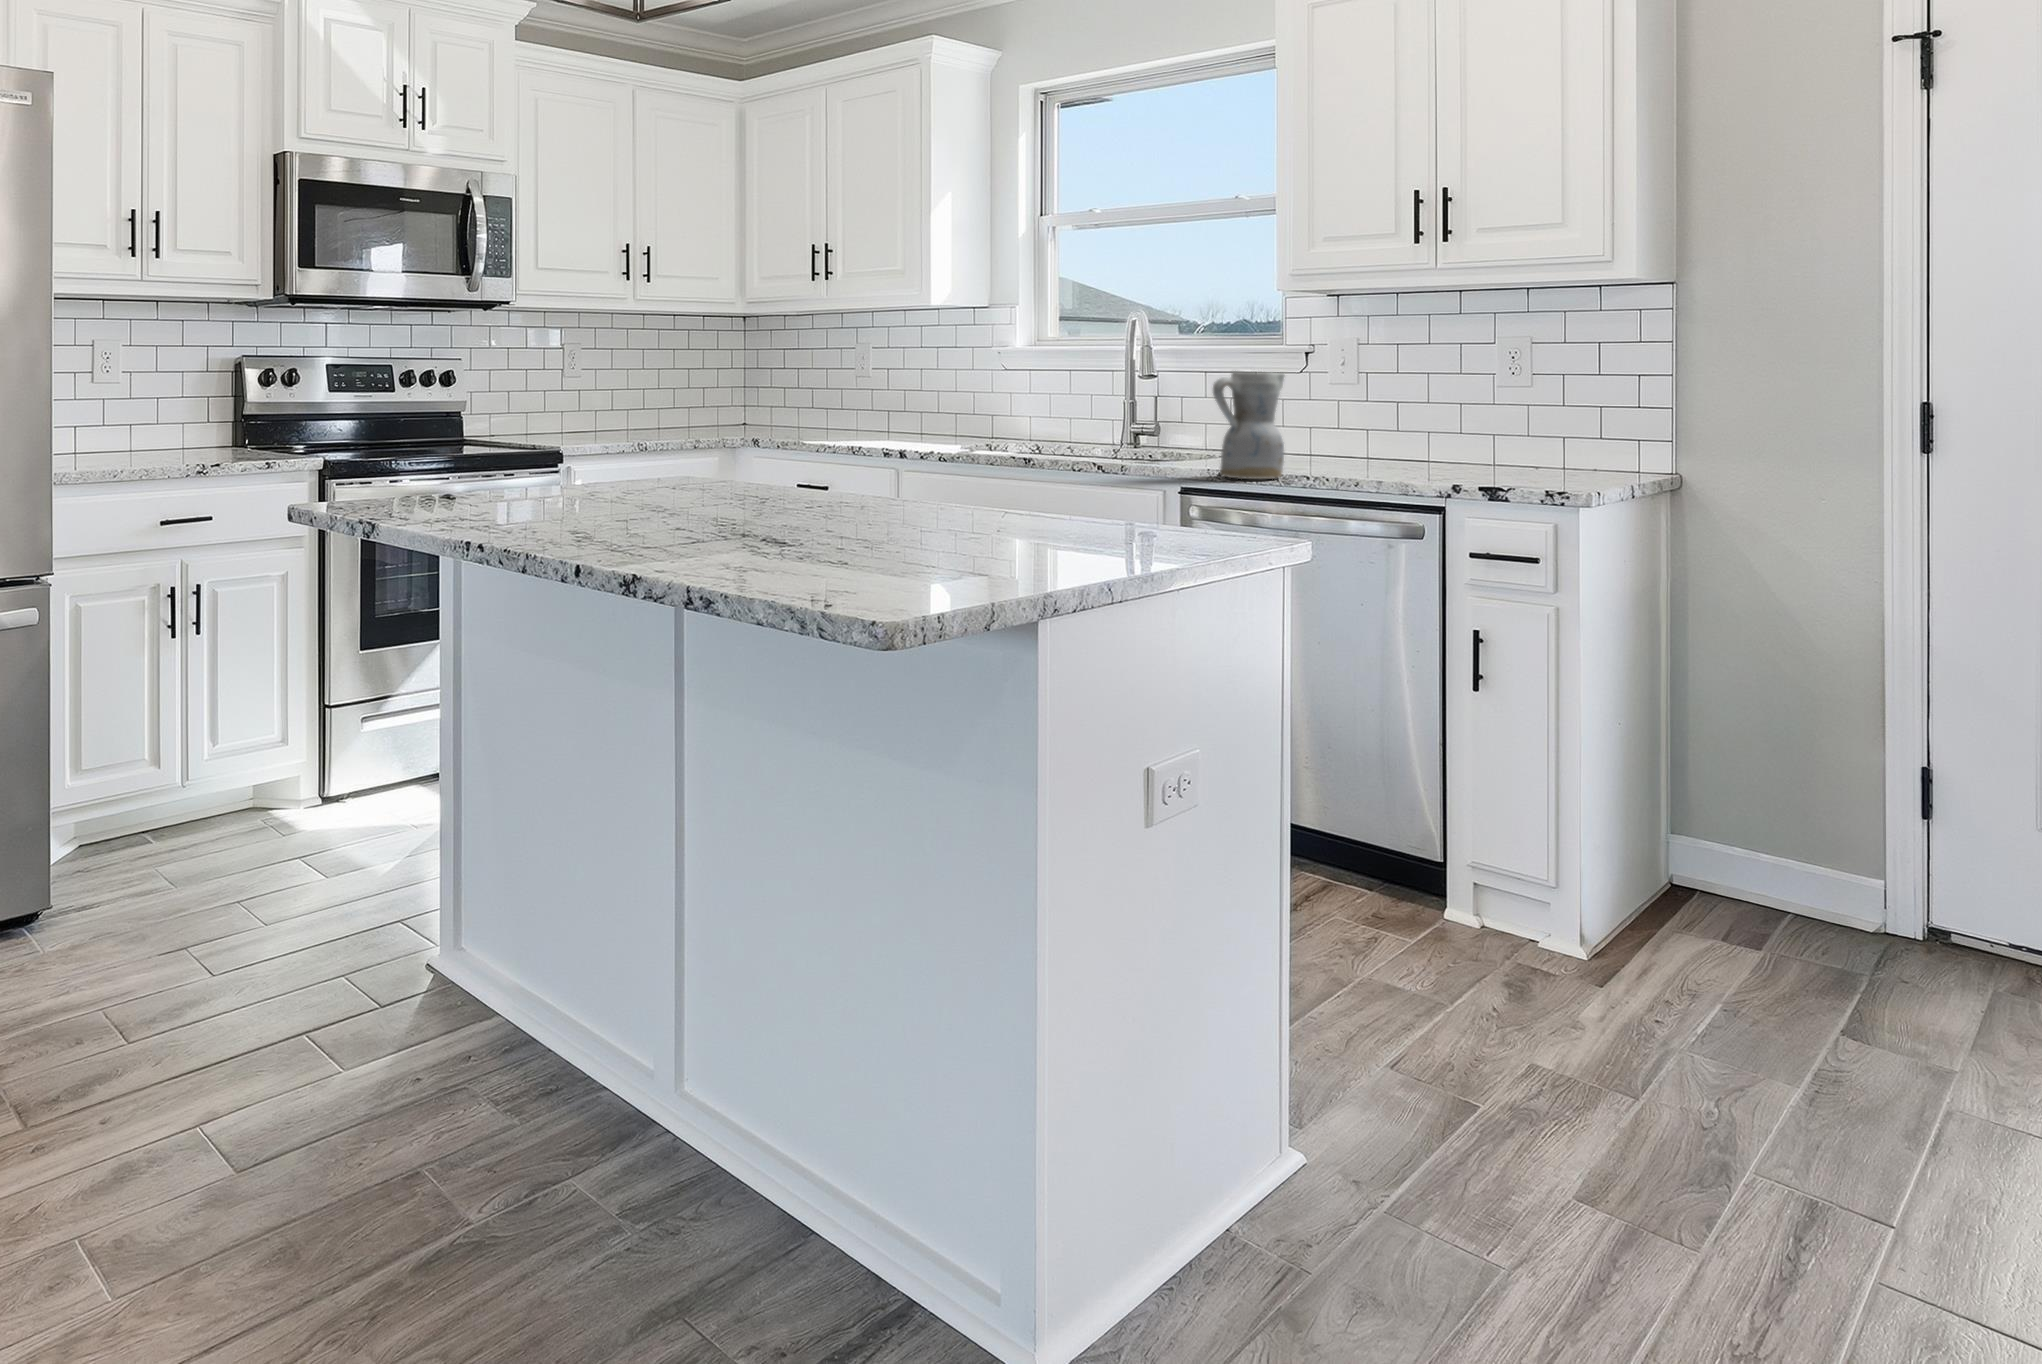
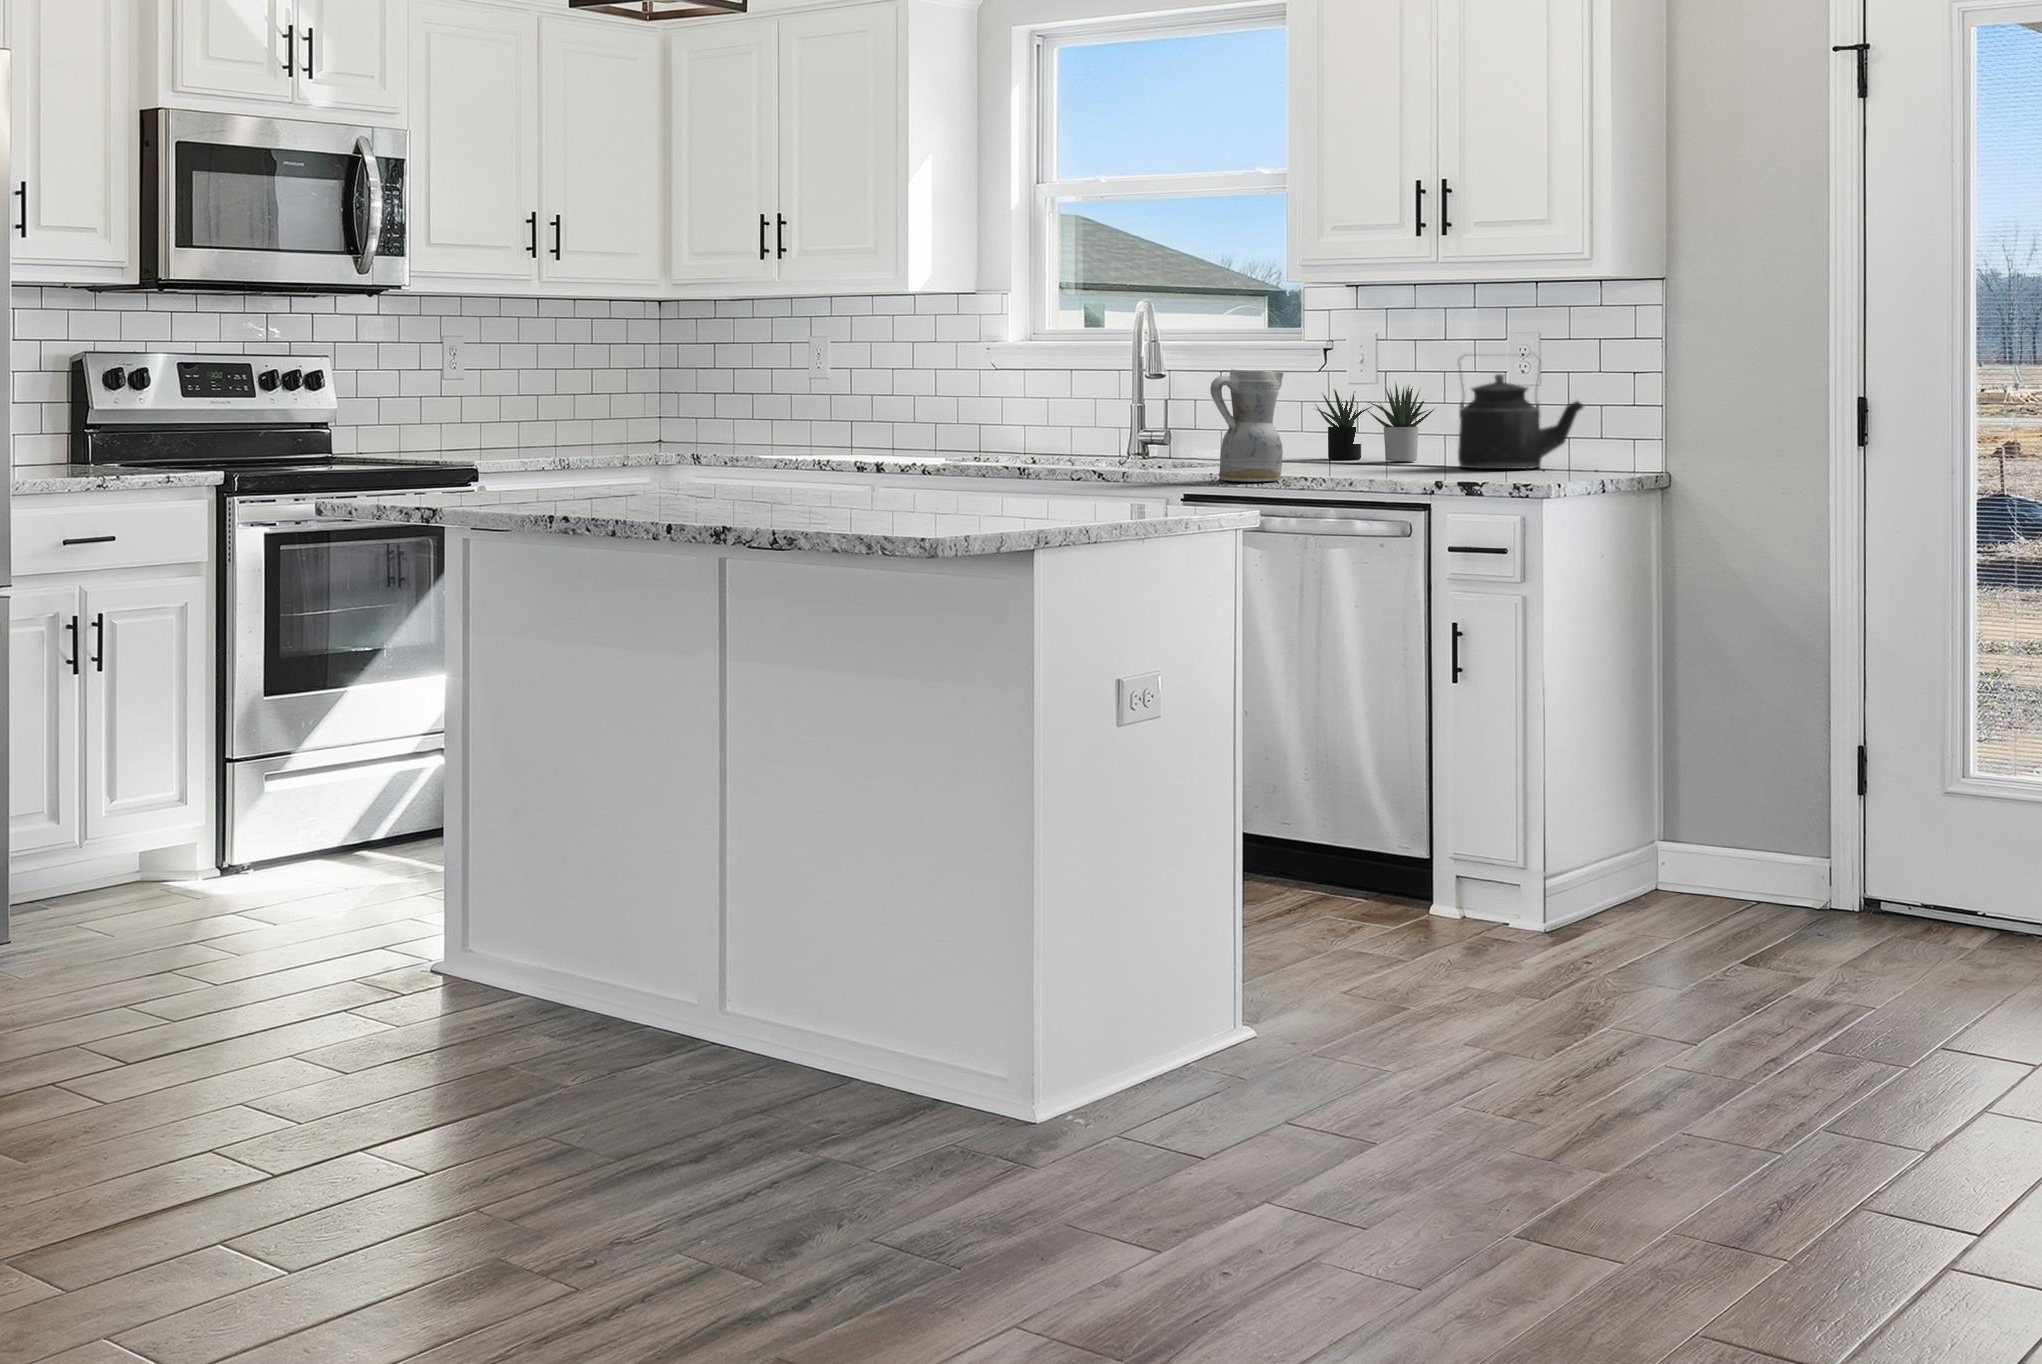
kettle: none [1452,357,1586,468] -> present [1458,355,1583,469]
succulent plant: none [1296,381,1422,456] -> present [1316,383,1435,461]

